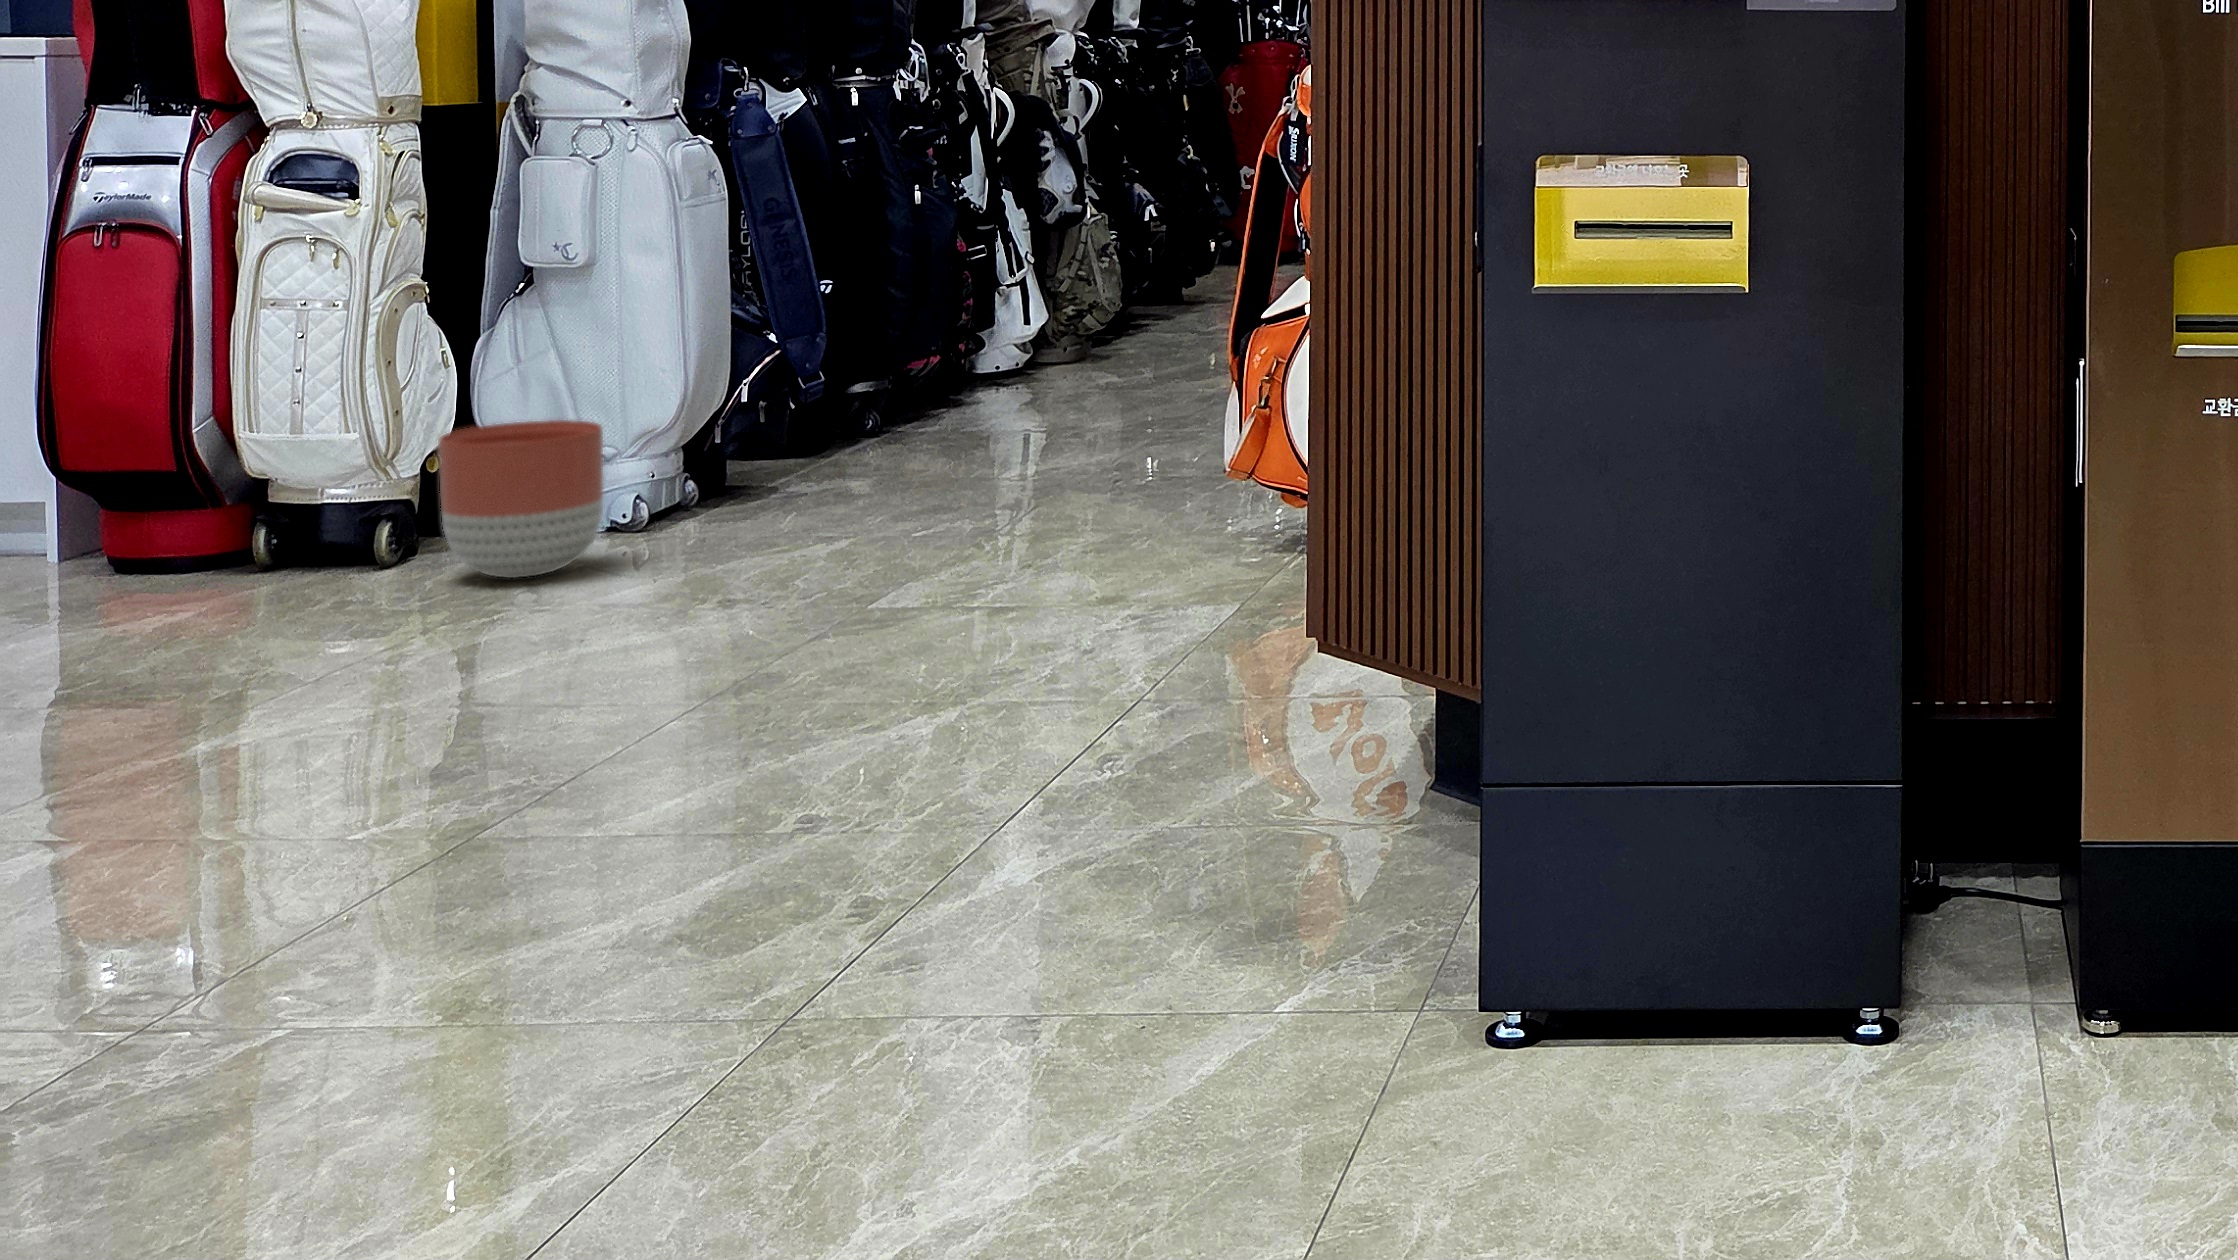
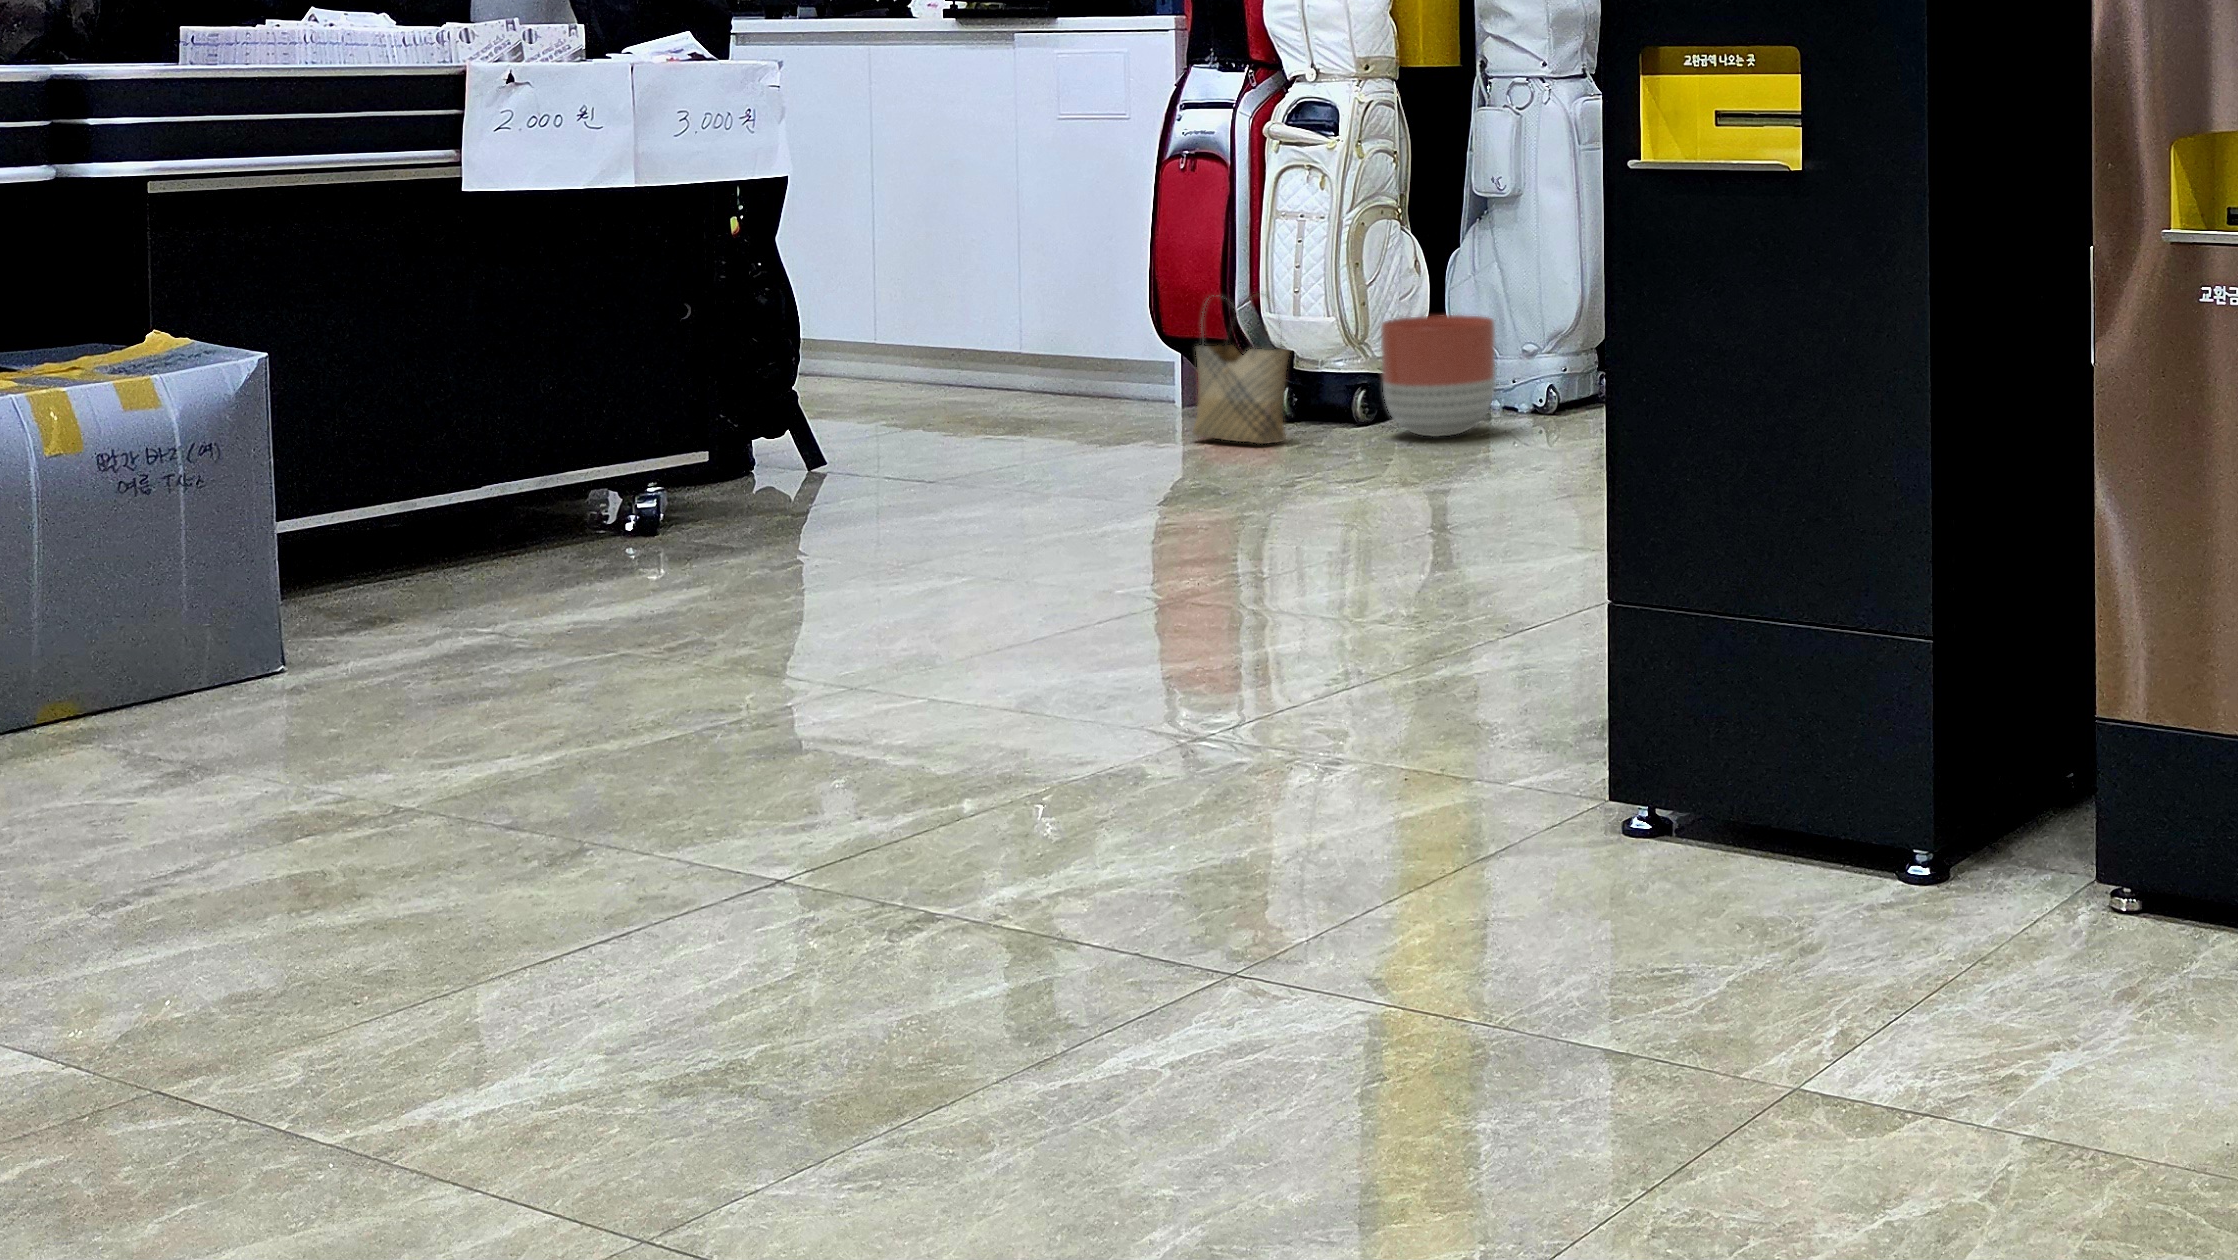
woven basket: none [142,411,308,612] -> present [1193,295,1290,444]

